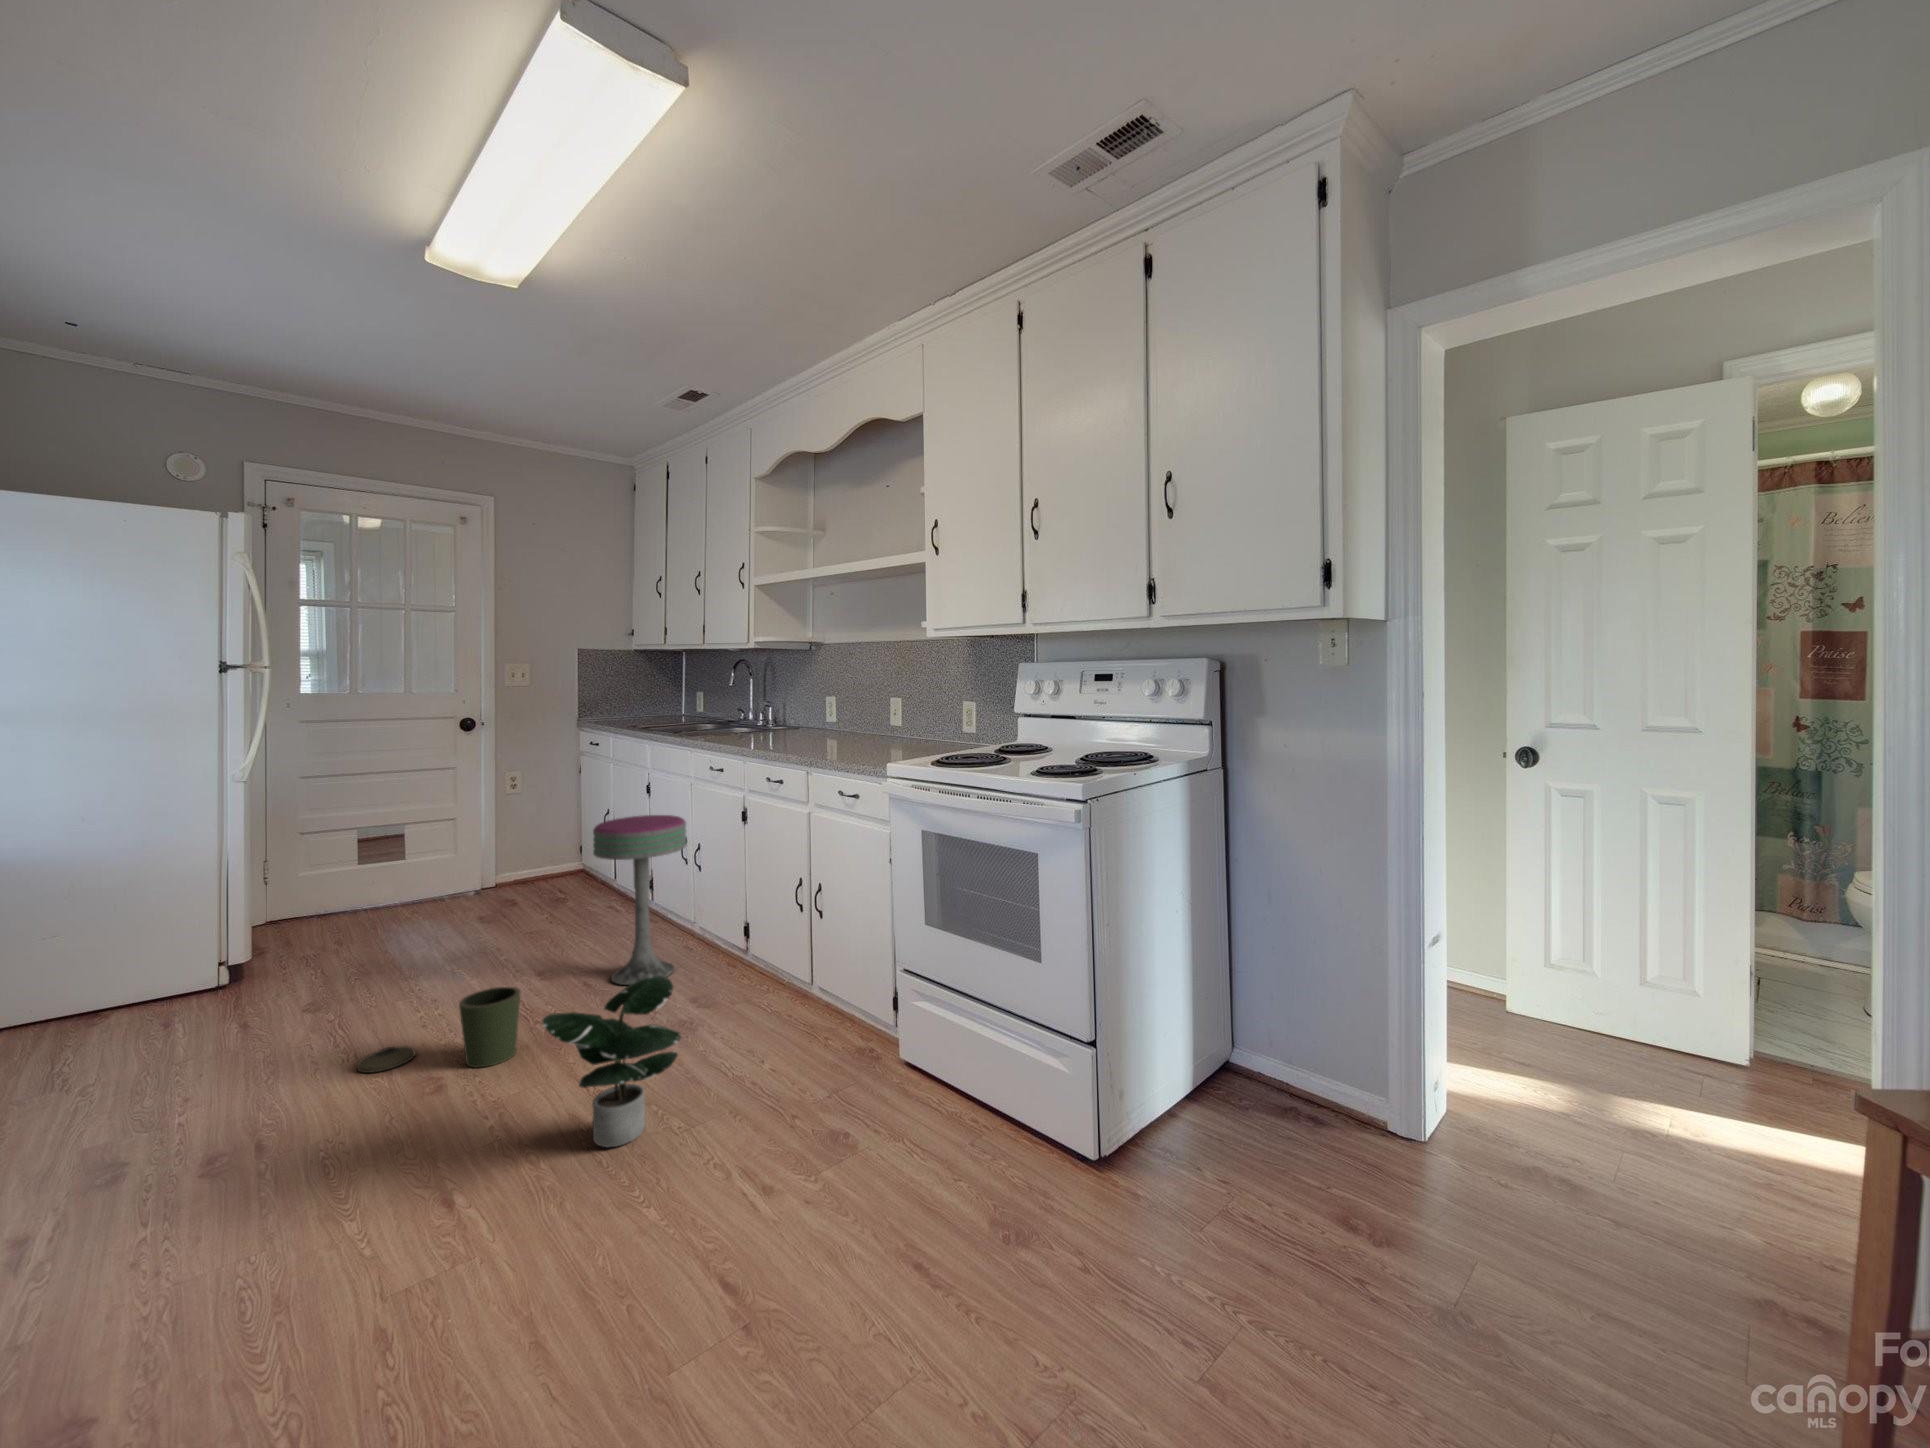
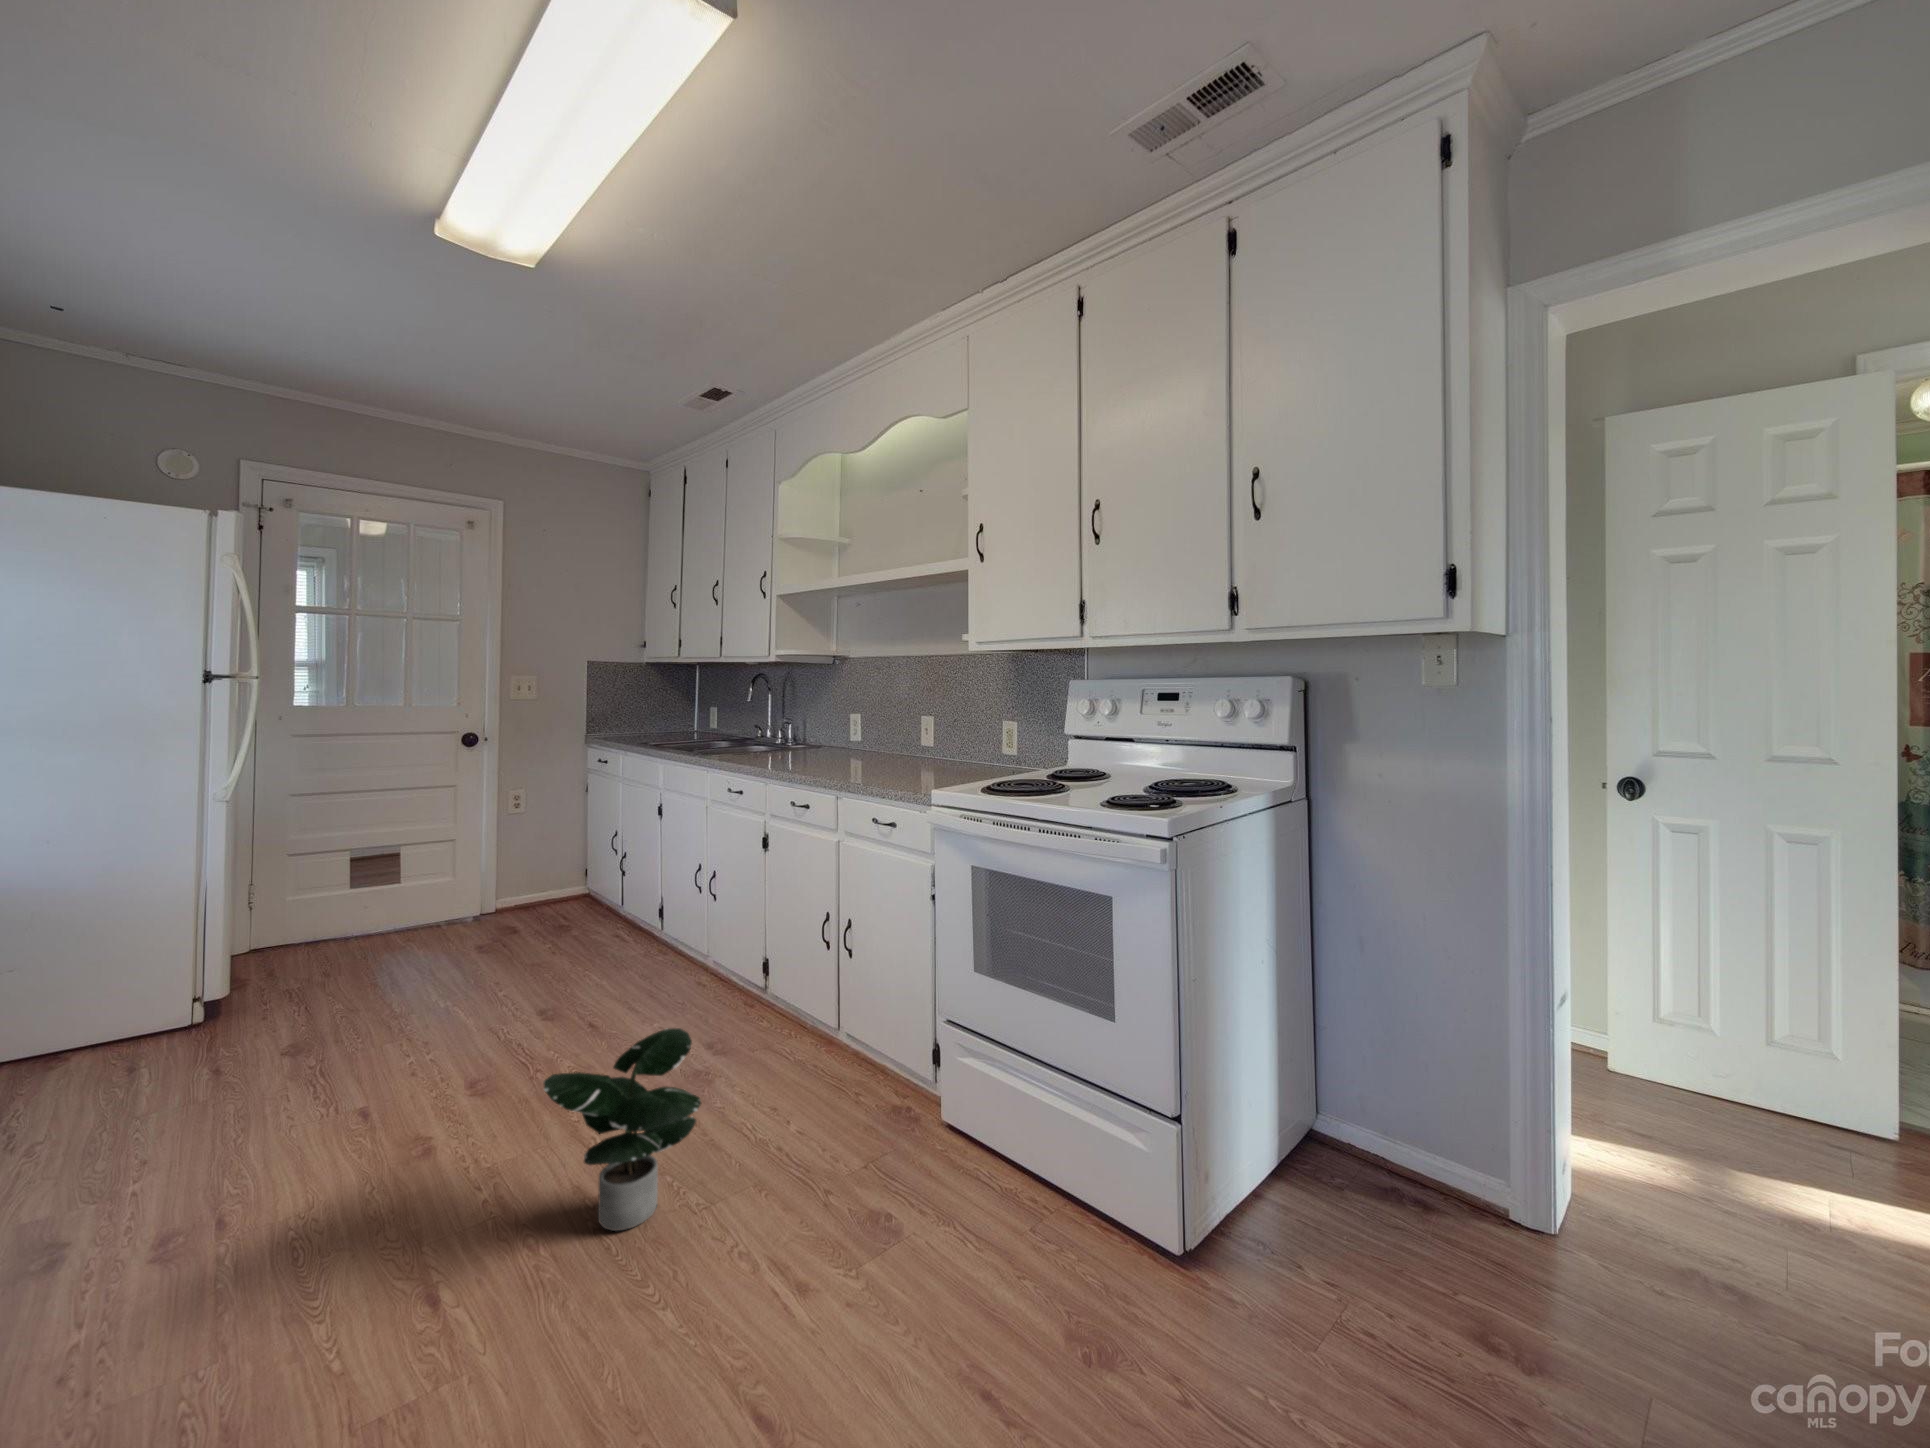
bar stool: present [593,815,687,985] -> none [602,840,703,1027]
trash can: present [357,987,521,1073] -> none [335,1033,520,1131]

